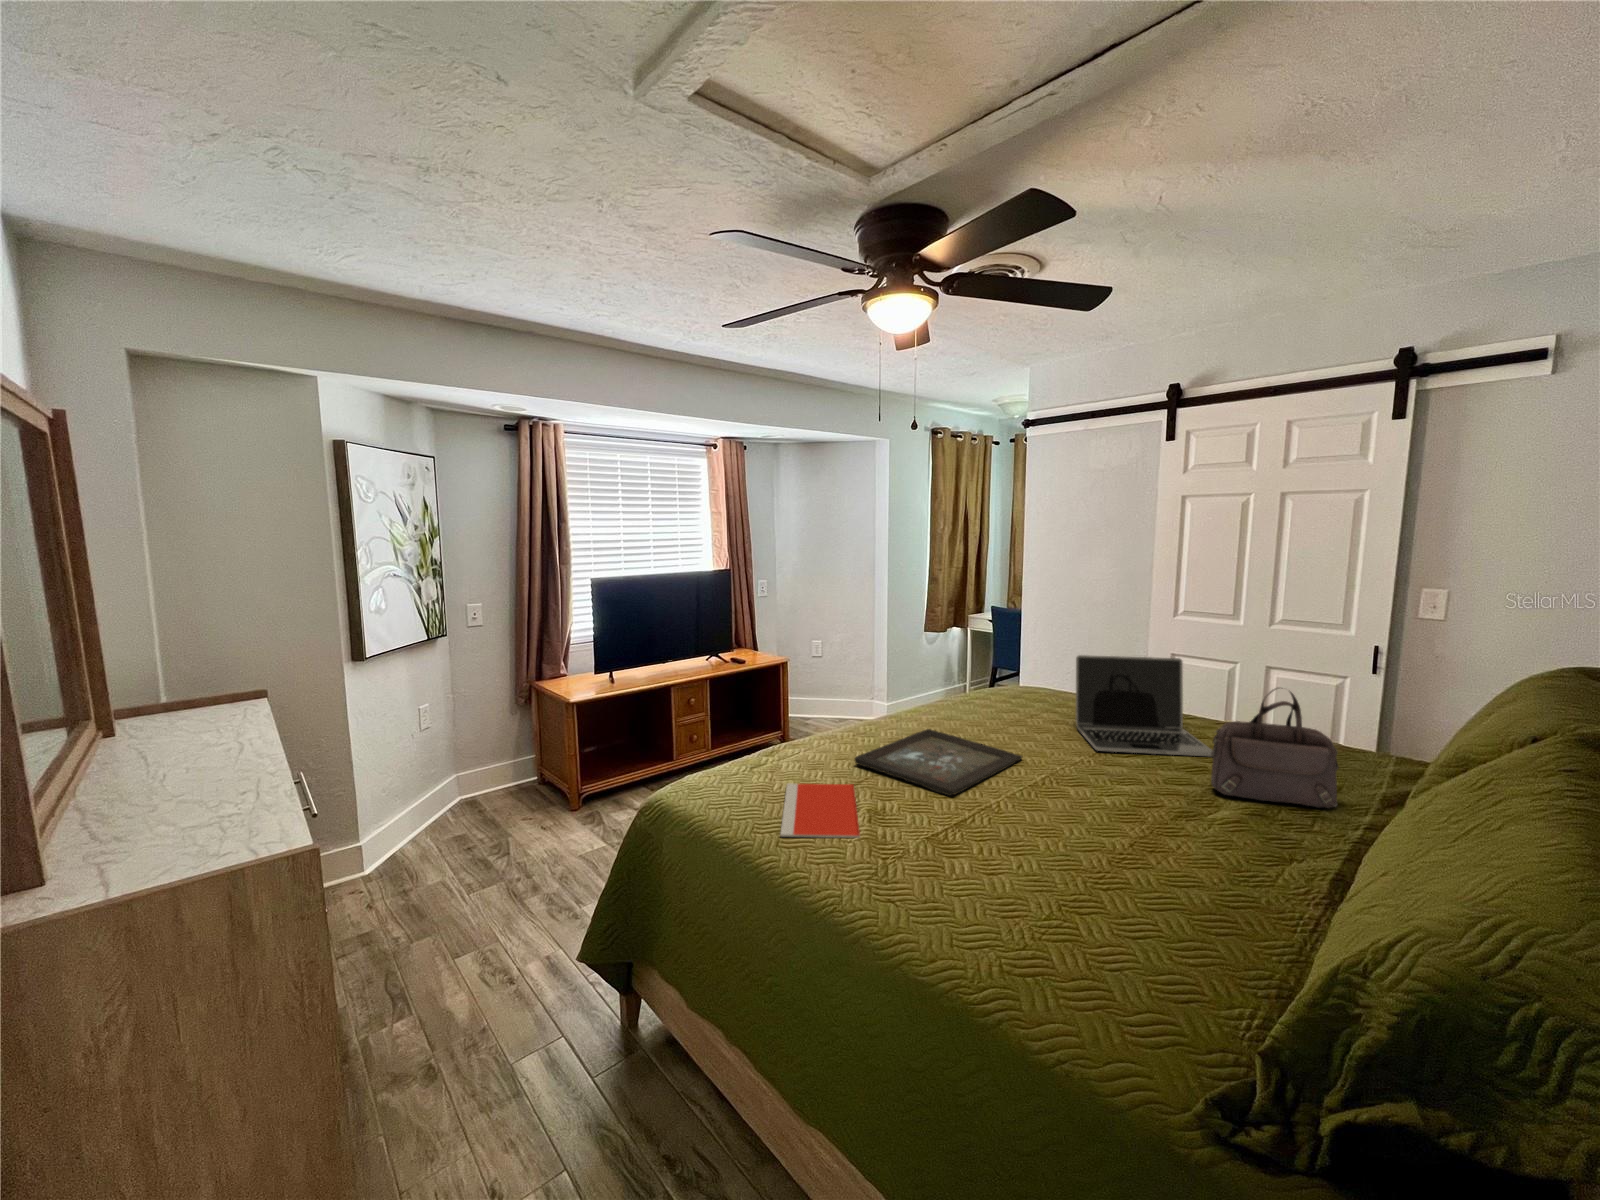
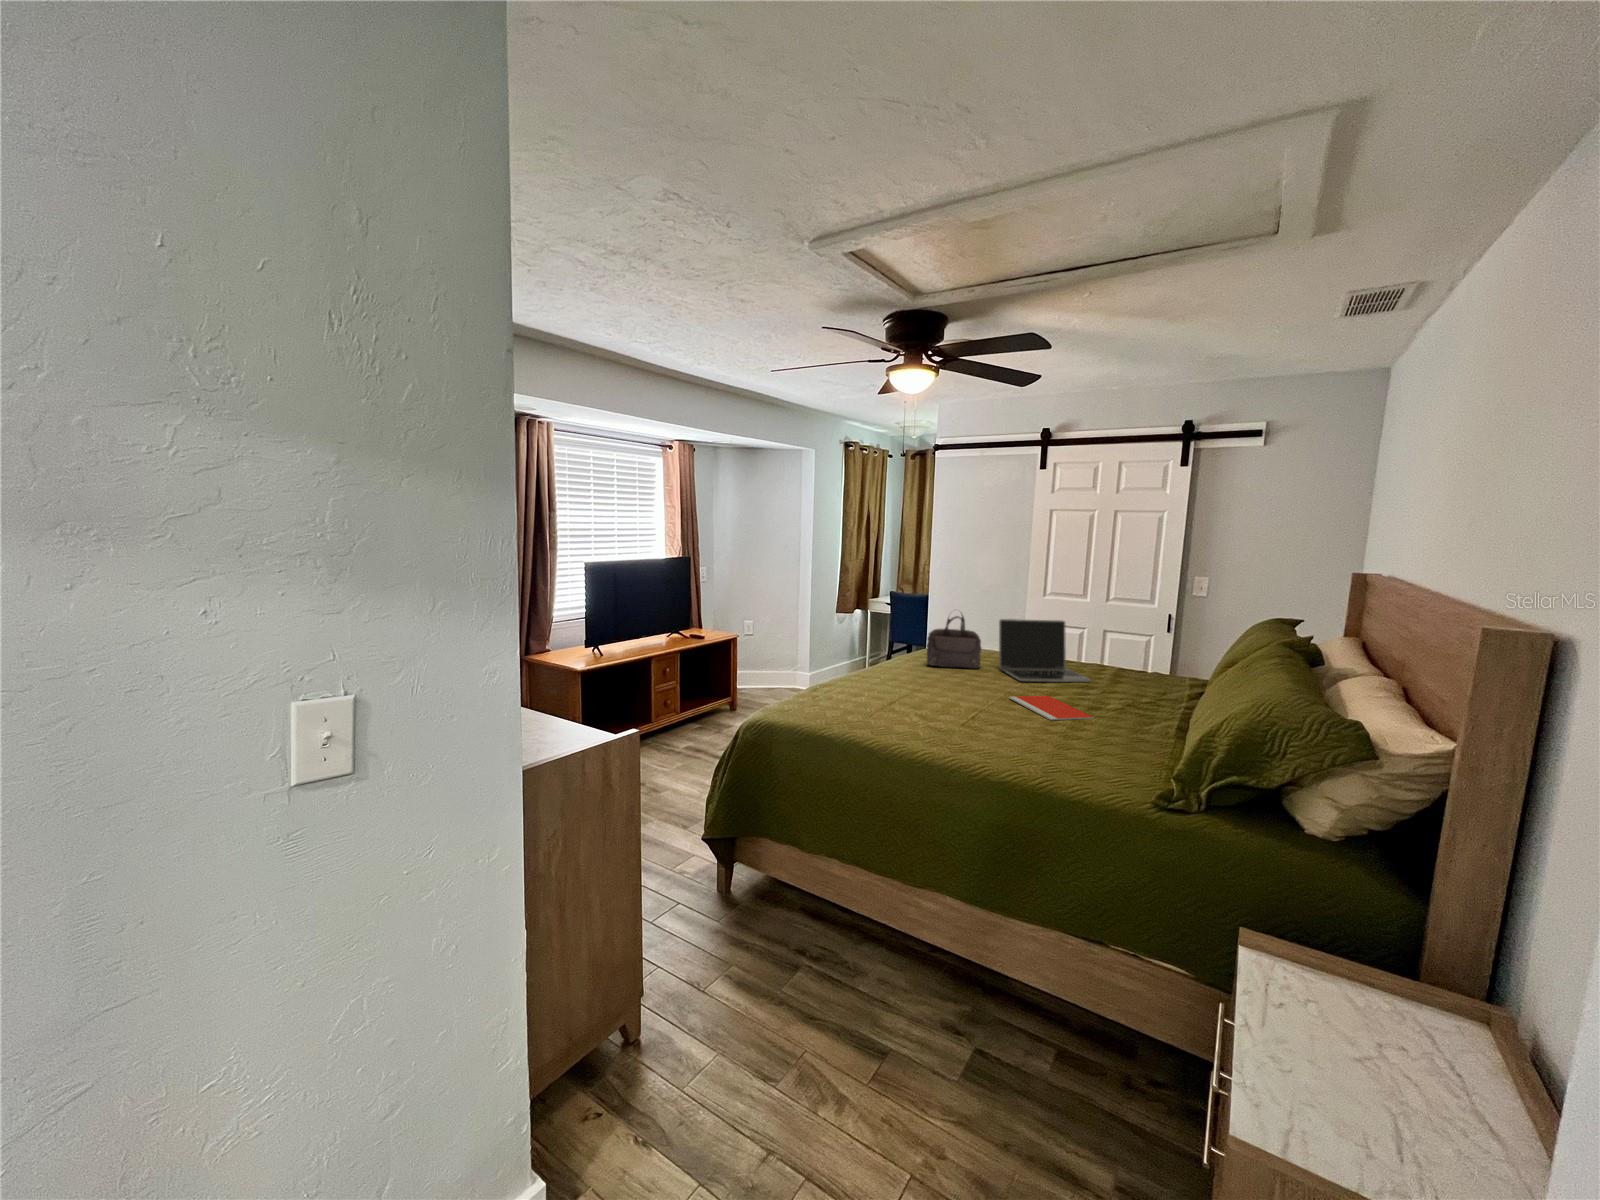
handbag: present [1211,688,1339,808] -> present [926,615,981,669]
tray: present [855,729,1023,796] -> none [871,672,978,707]
notebook: present [780,783,860,838] -> present [1009,696,1094,720]

